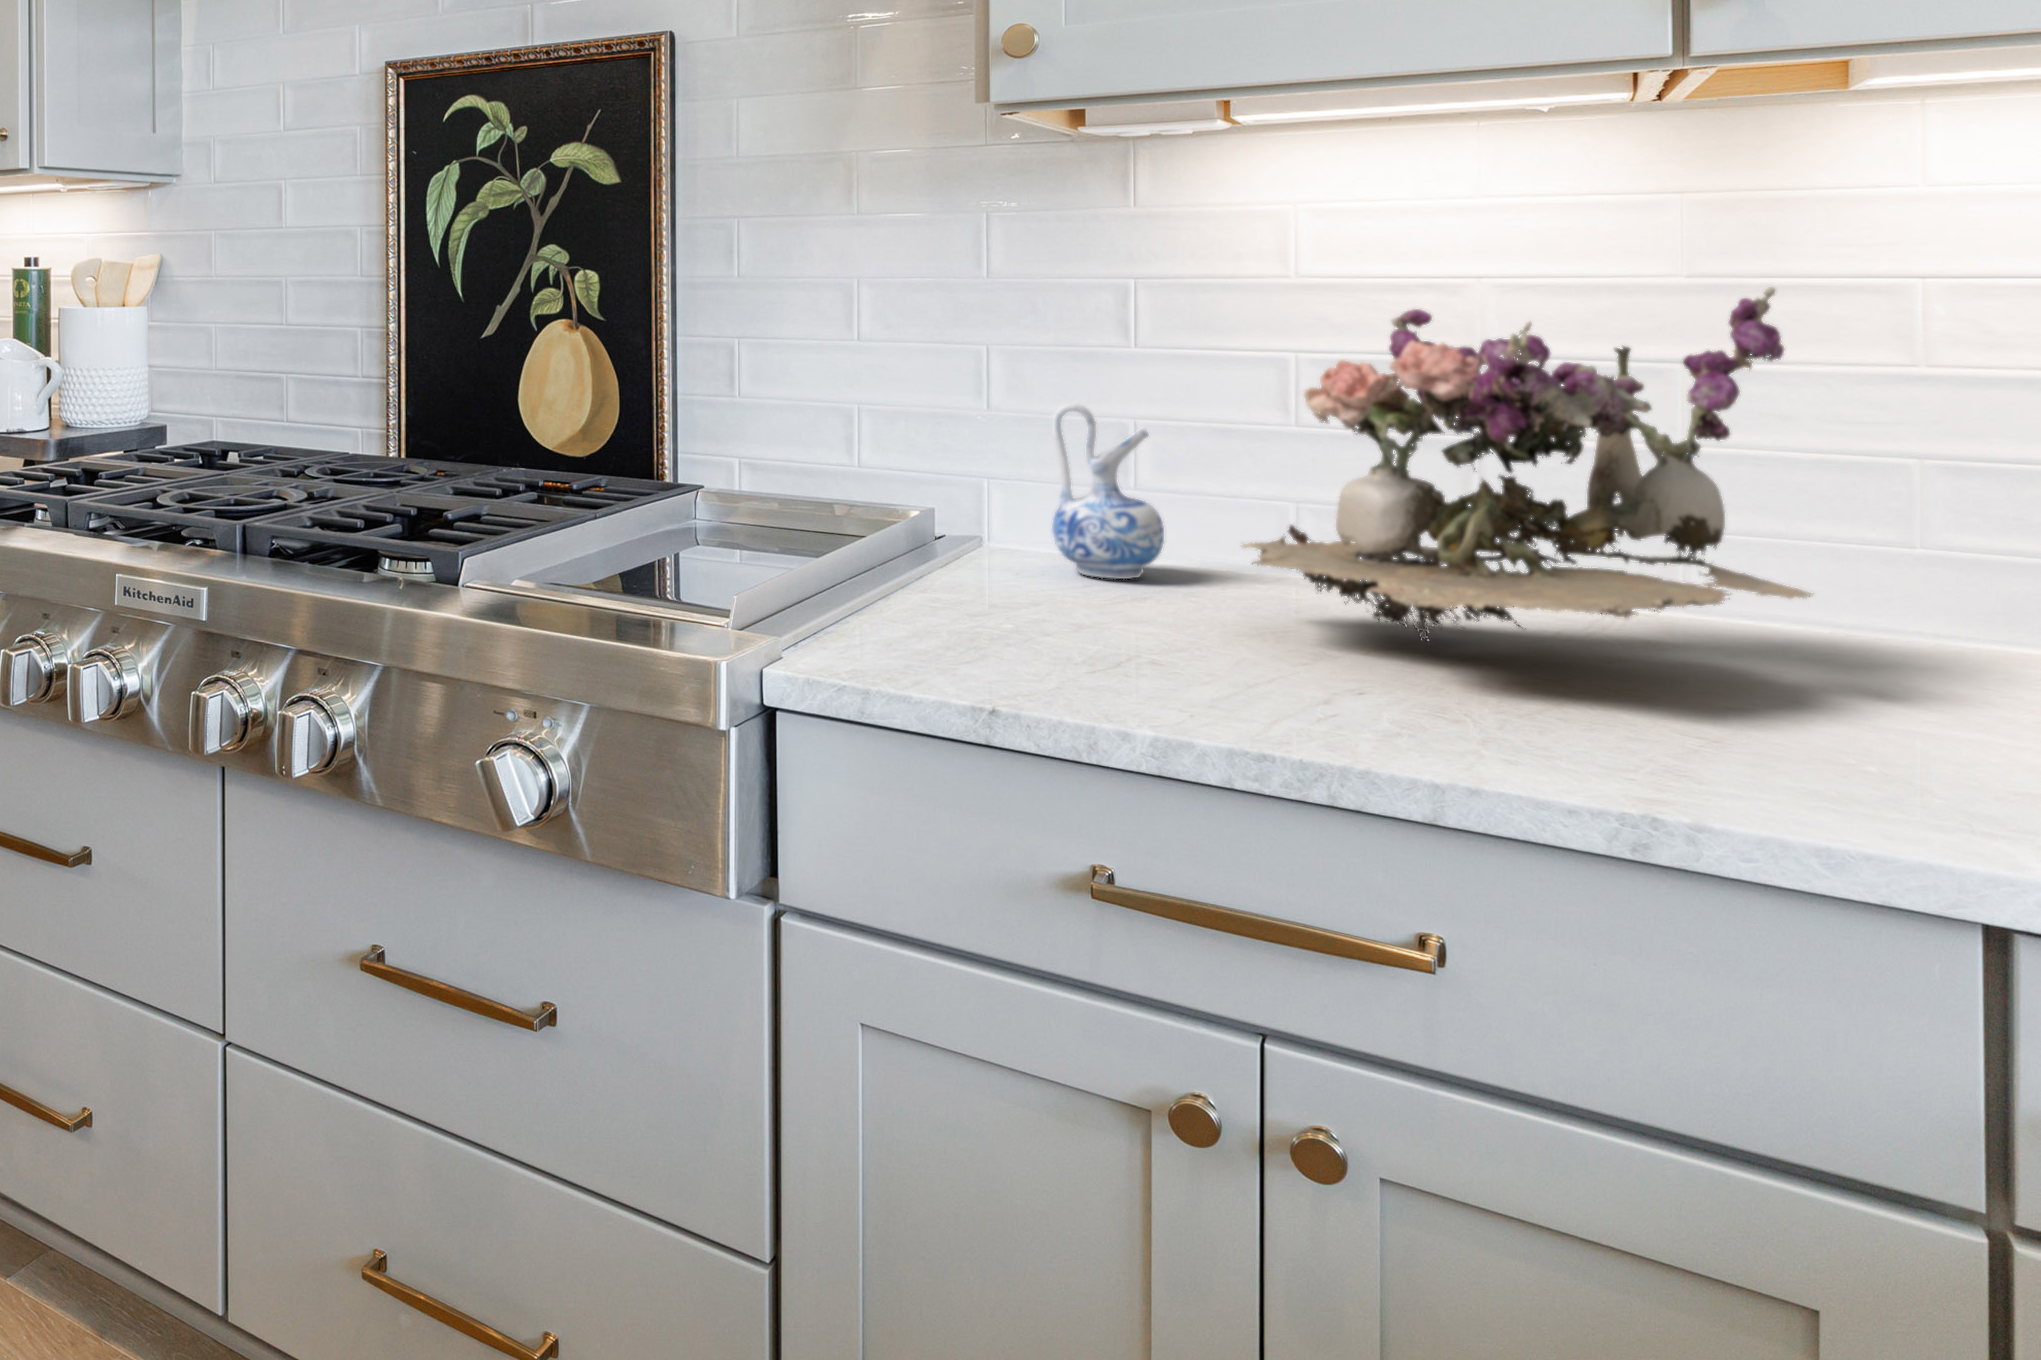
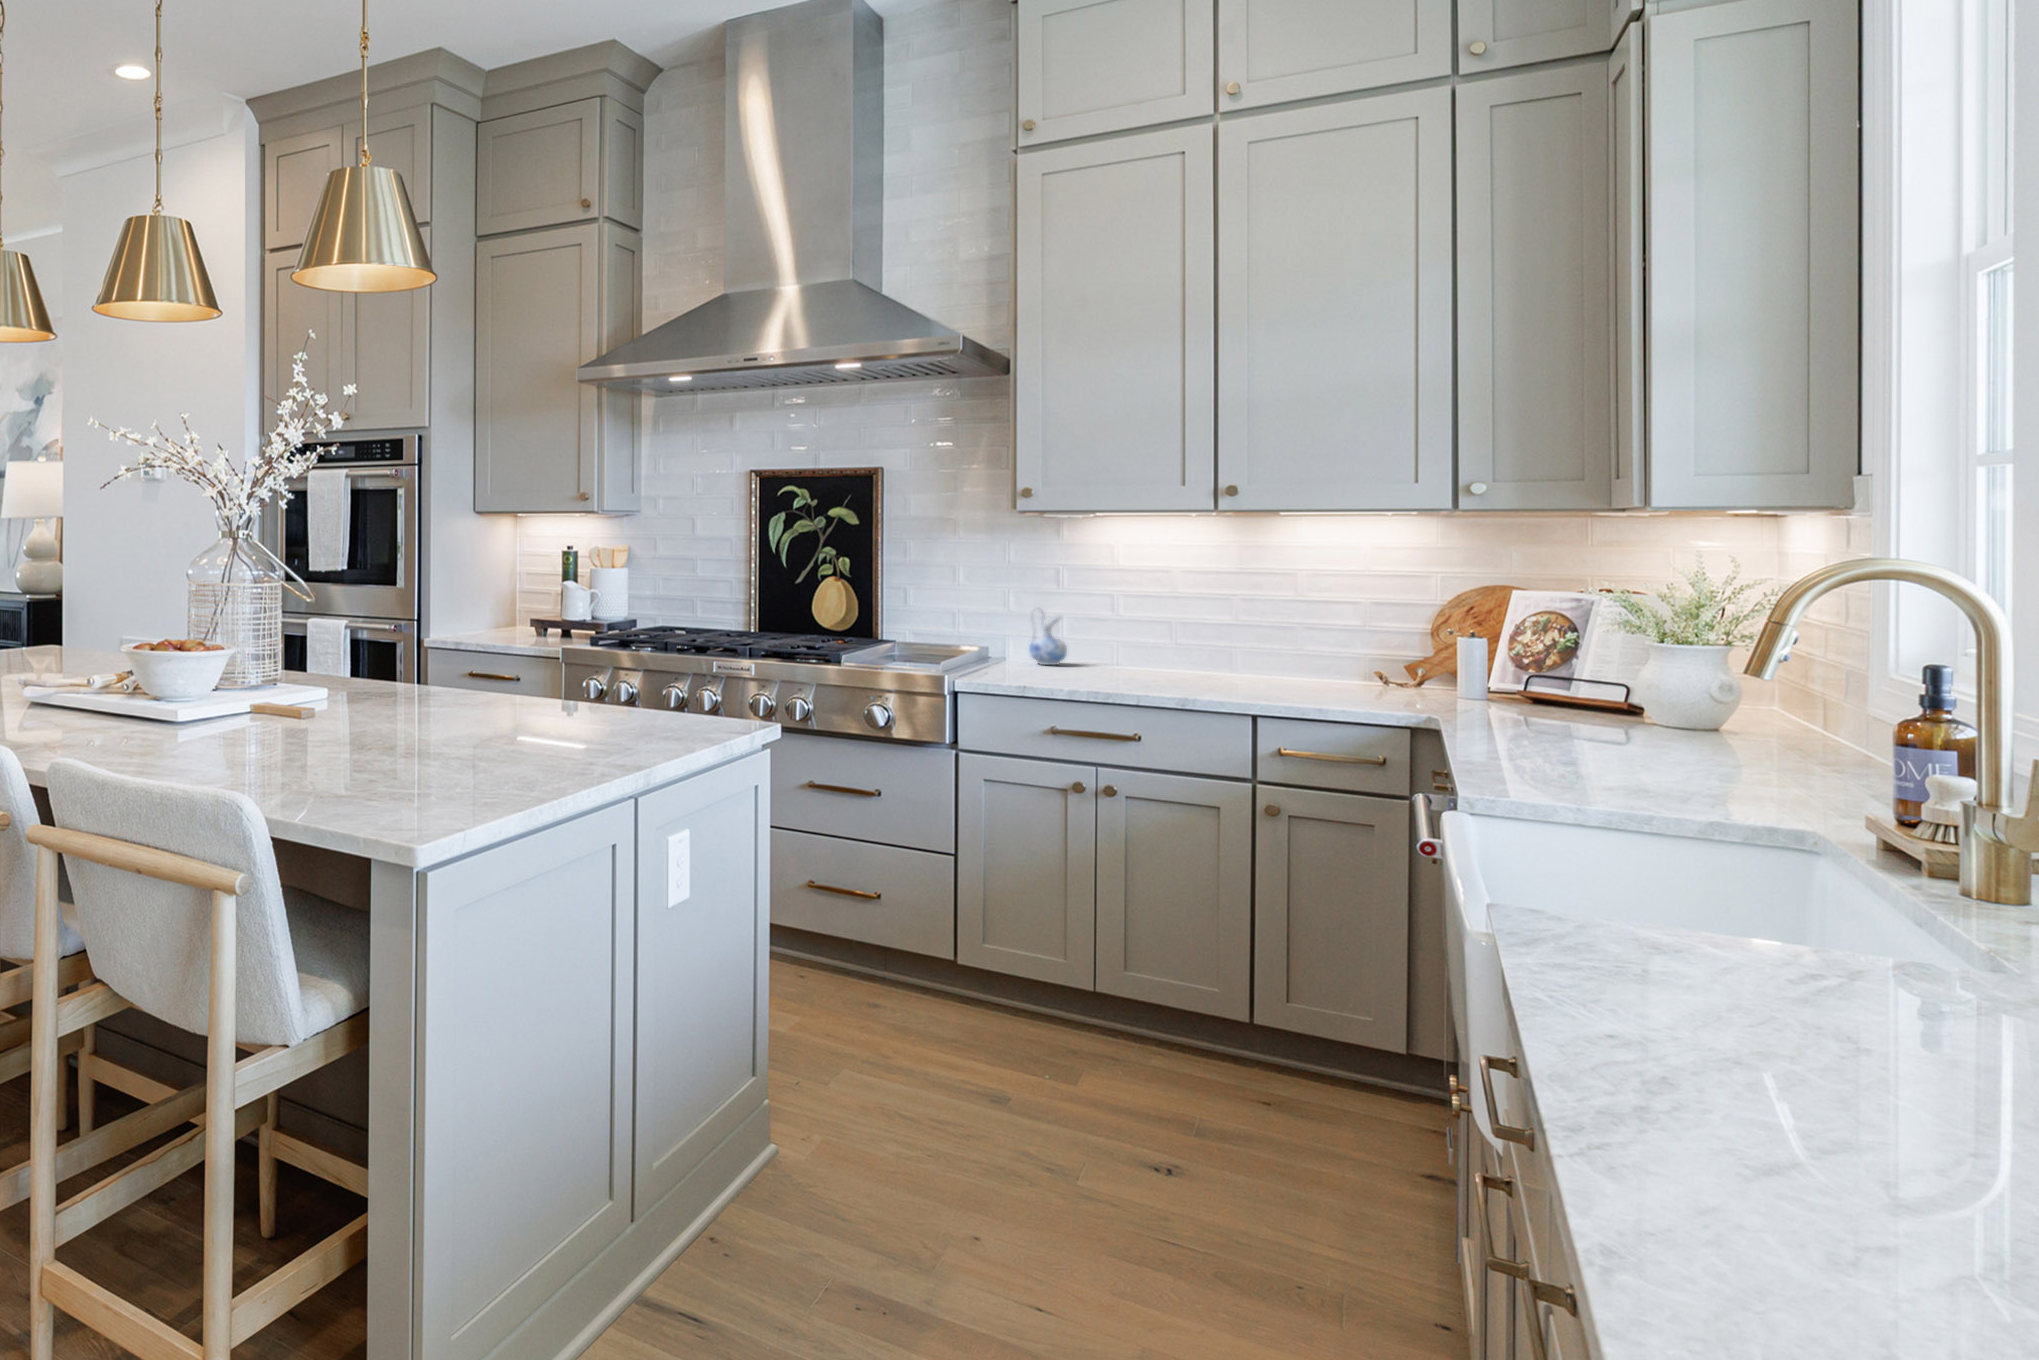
flower arrangement: present [1243,287,1811,641] -> none [1092,574,1246,678]

